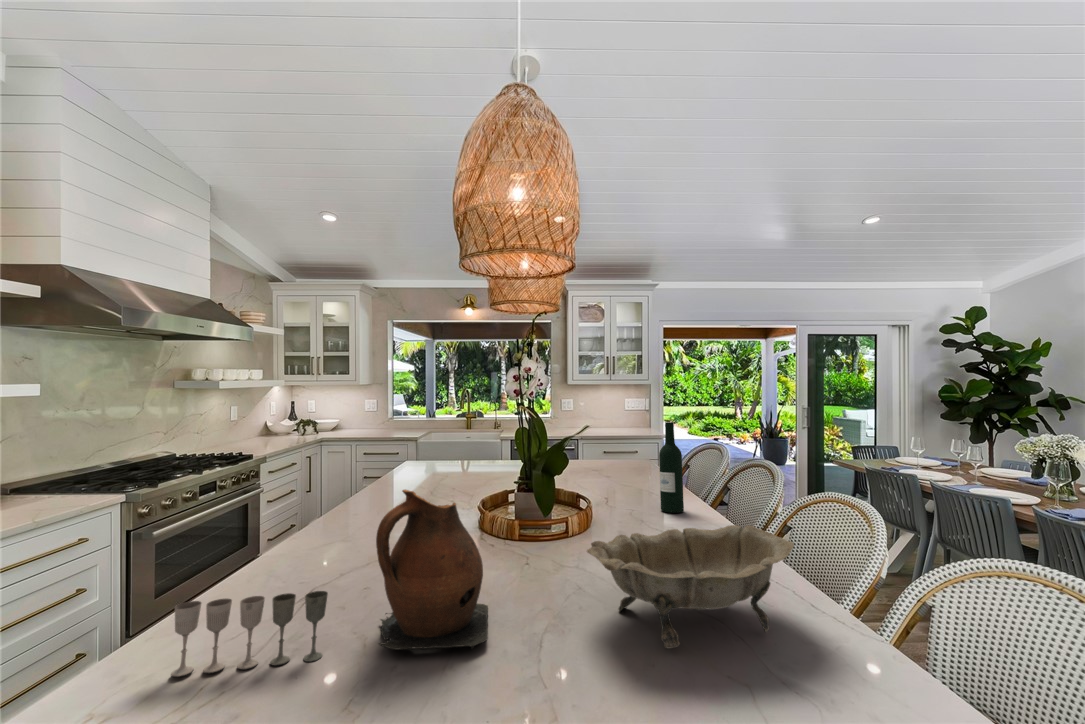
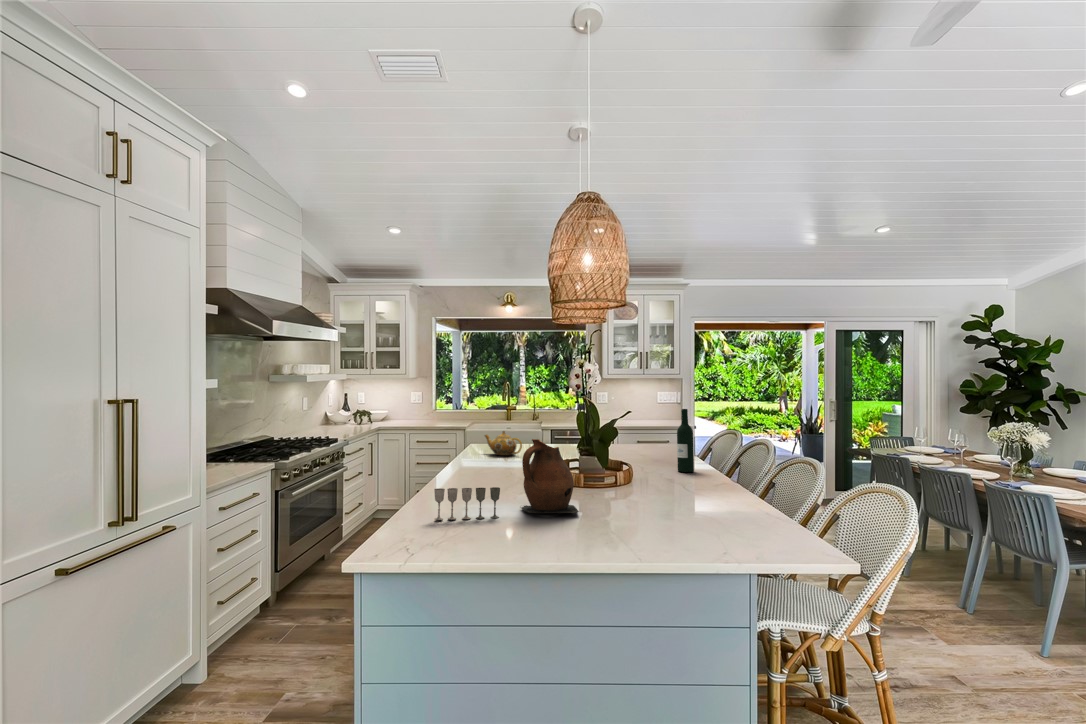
teapot: none [409,450,455,482] -> present [485,431,522,455]
decorative bowl: present [587,525,794,648] -> none [628,464,739,515]

